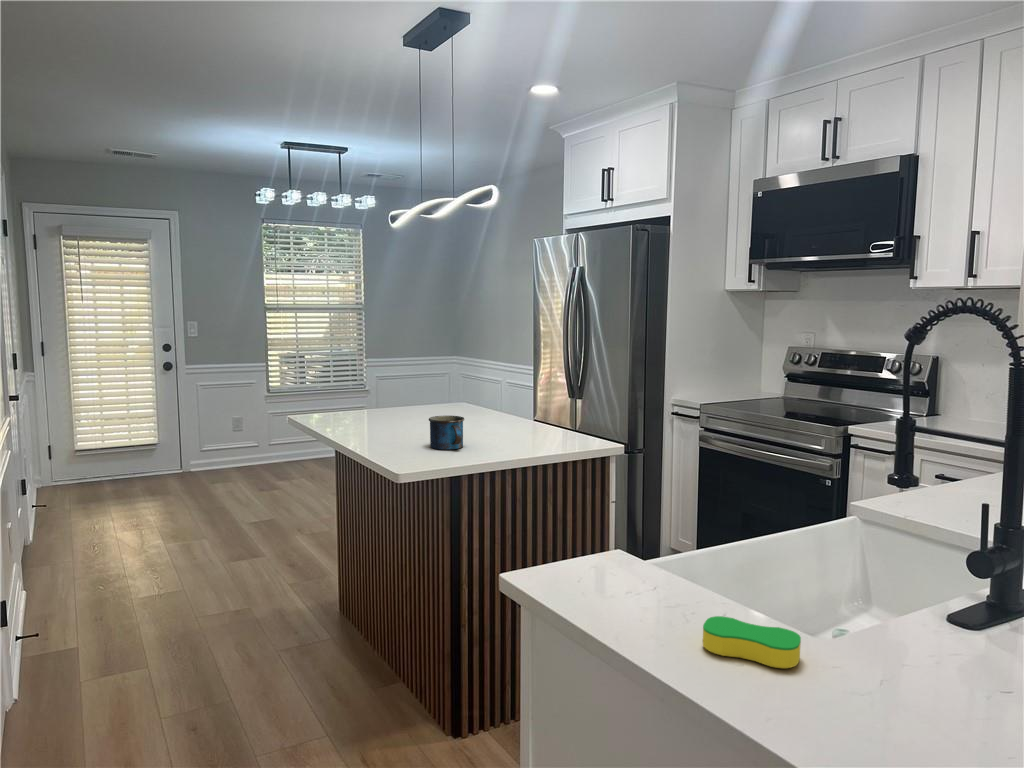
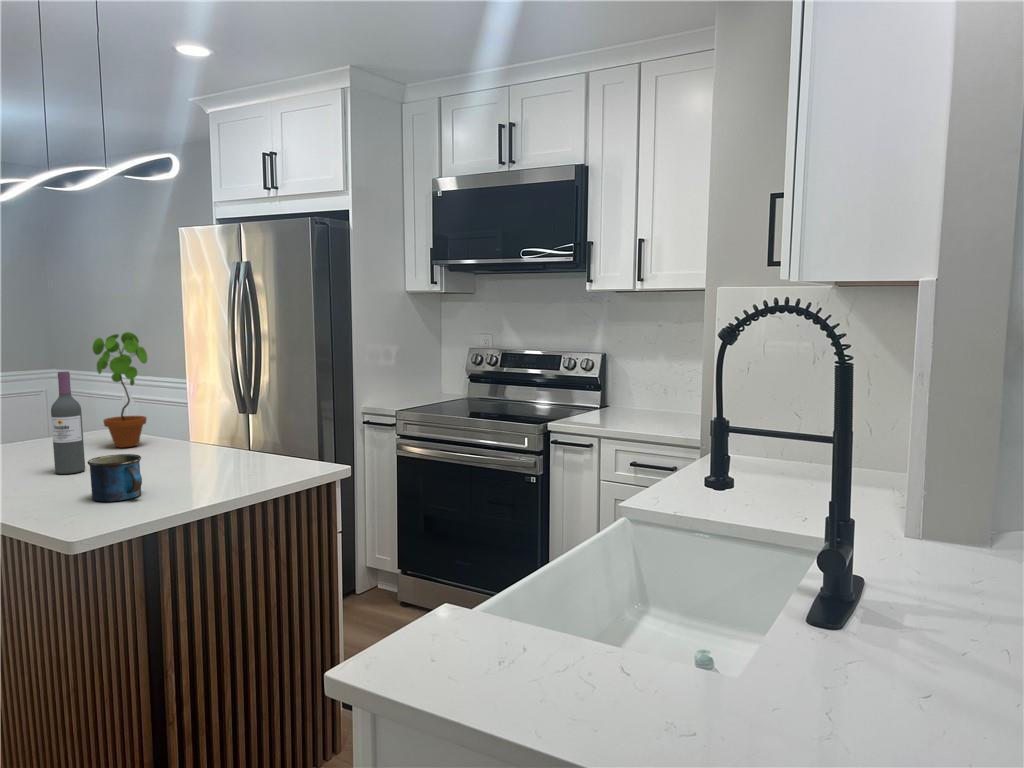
potted plant: none [452,324,489,414] -> present [93,332,147,448]
wine bottle: none [416,352,436,428] -> present [51,371,85,474]
sponge: present [703,616,801,668] -> none [647,685,762,739]

